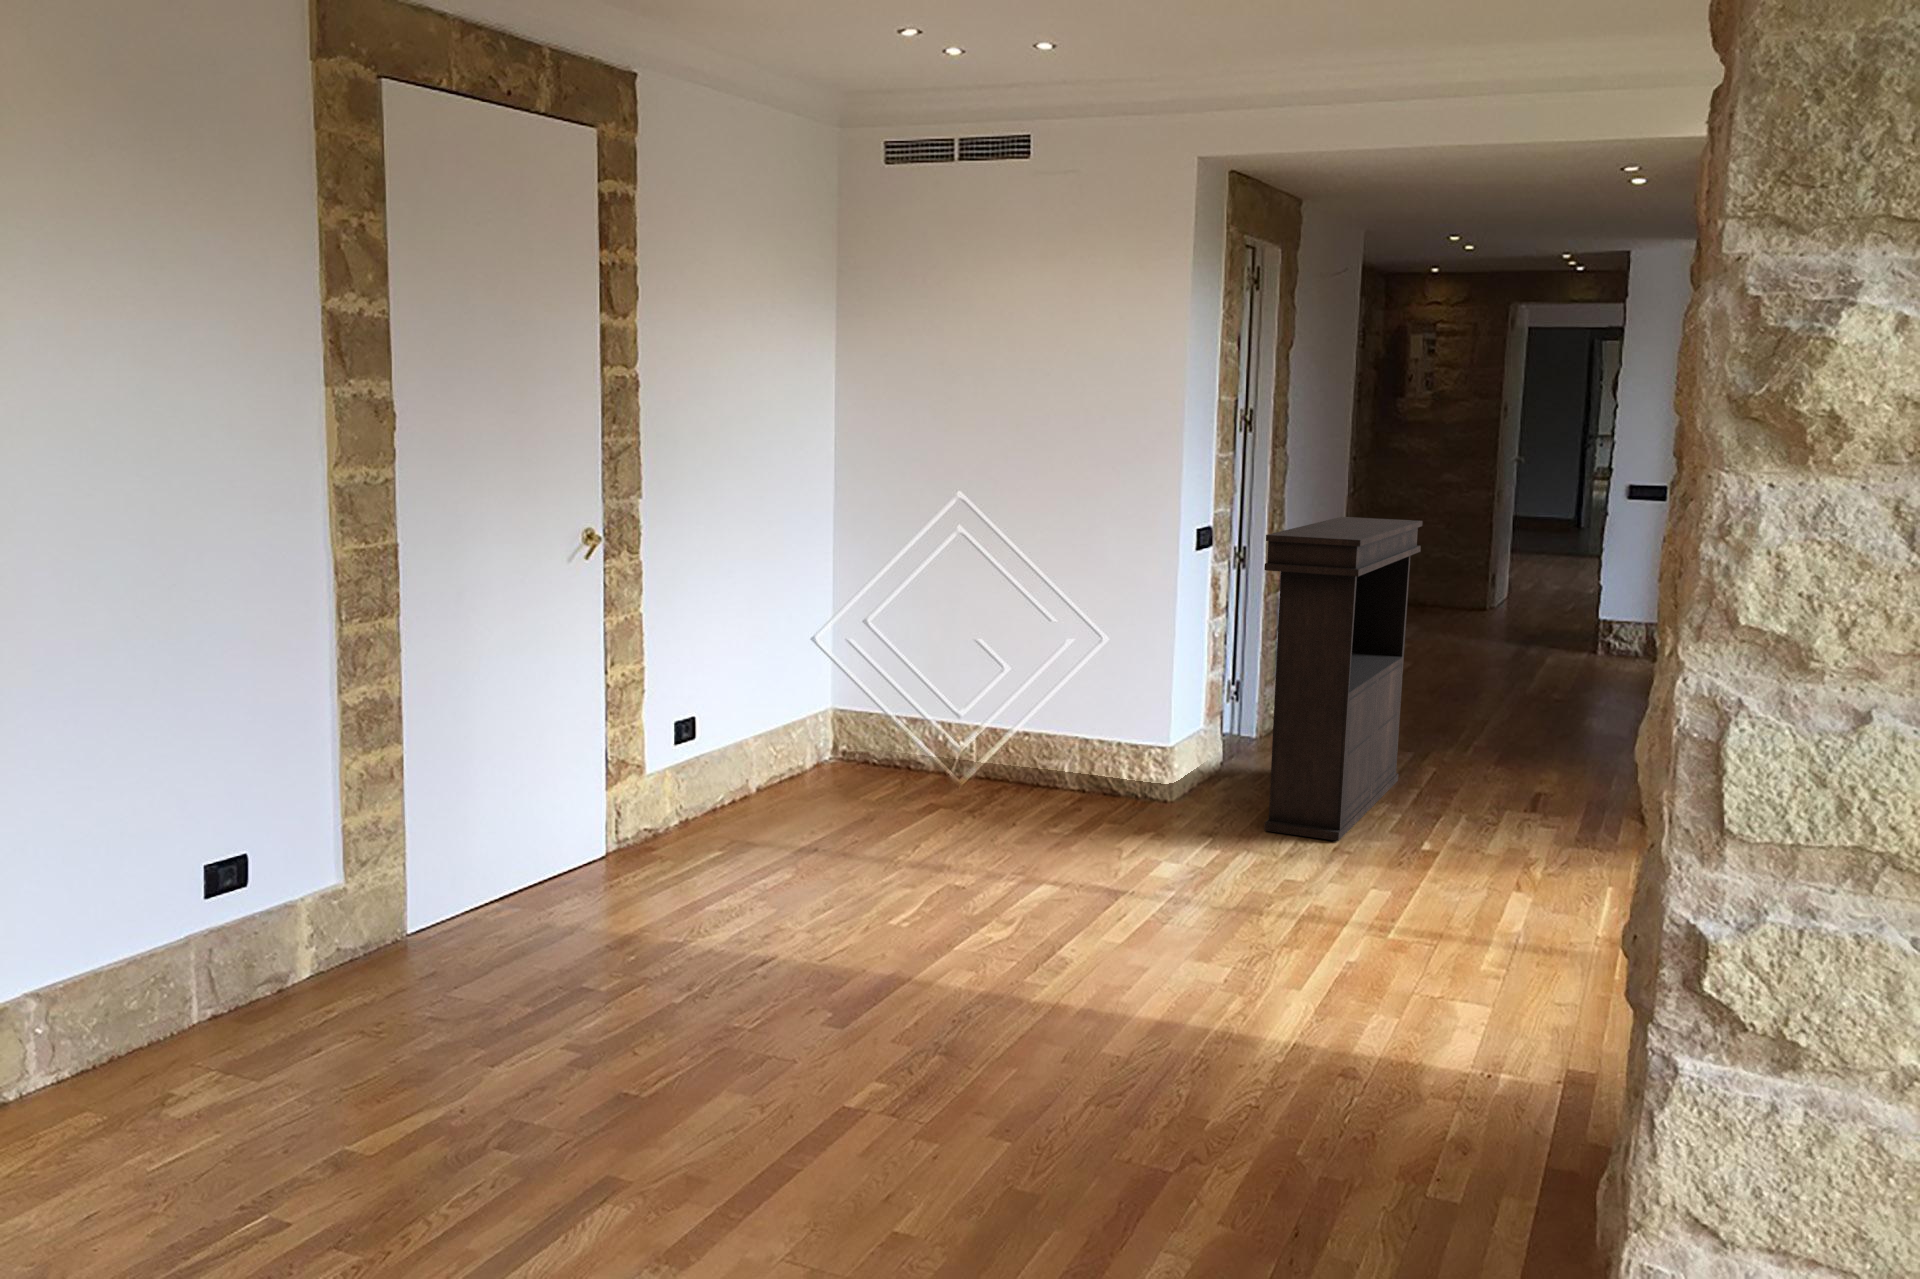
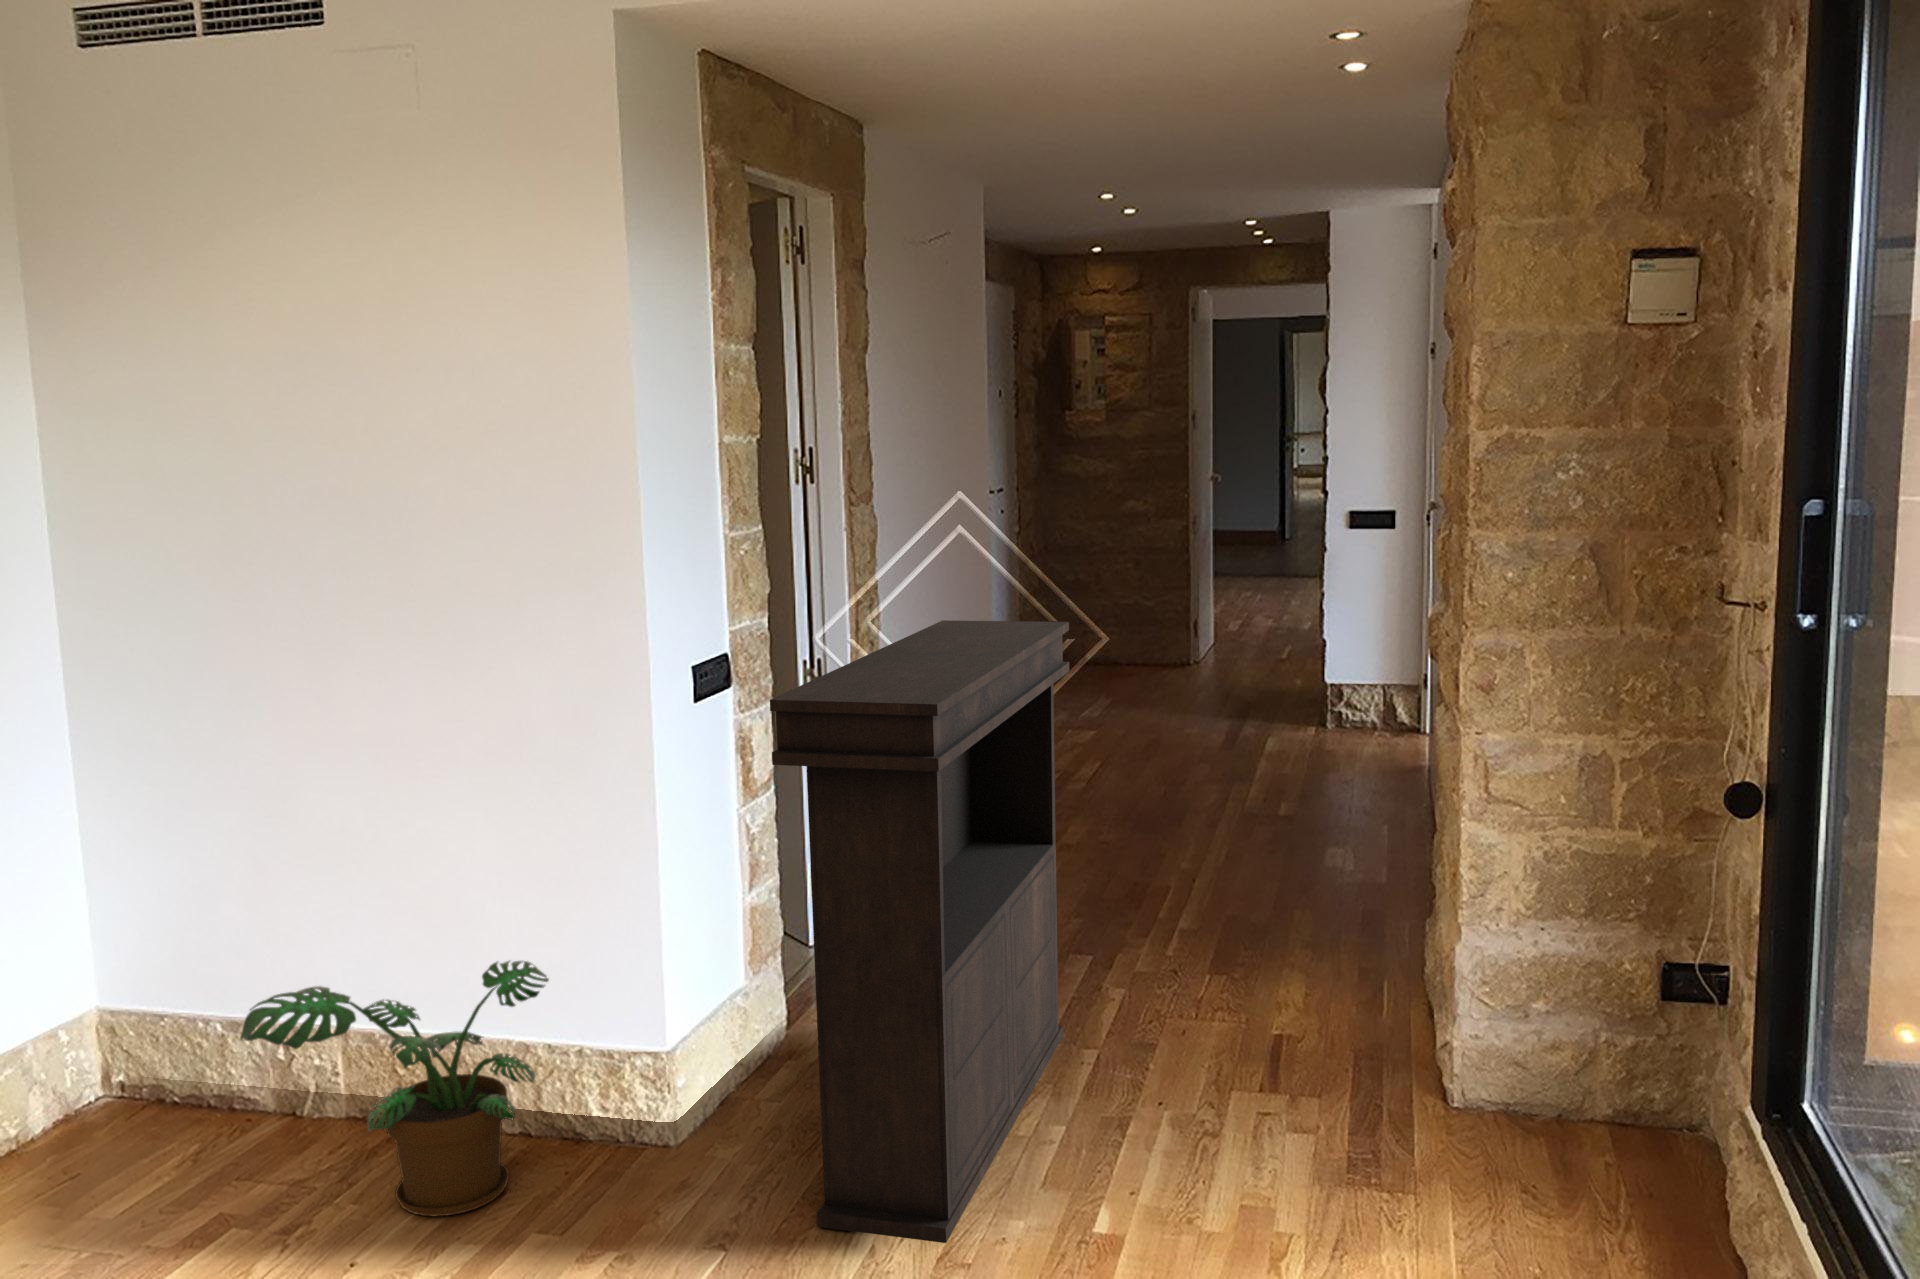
potted plant: none [960,683,1109,811] -> present [240,961,549,1216]

